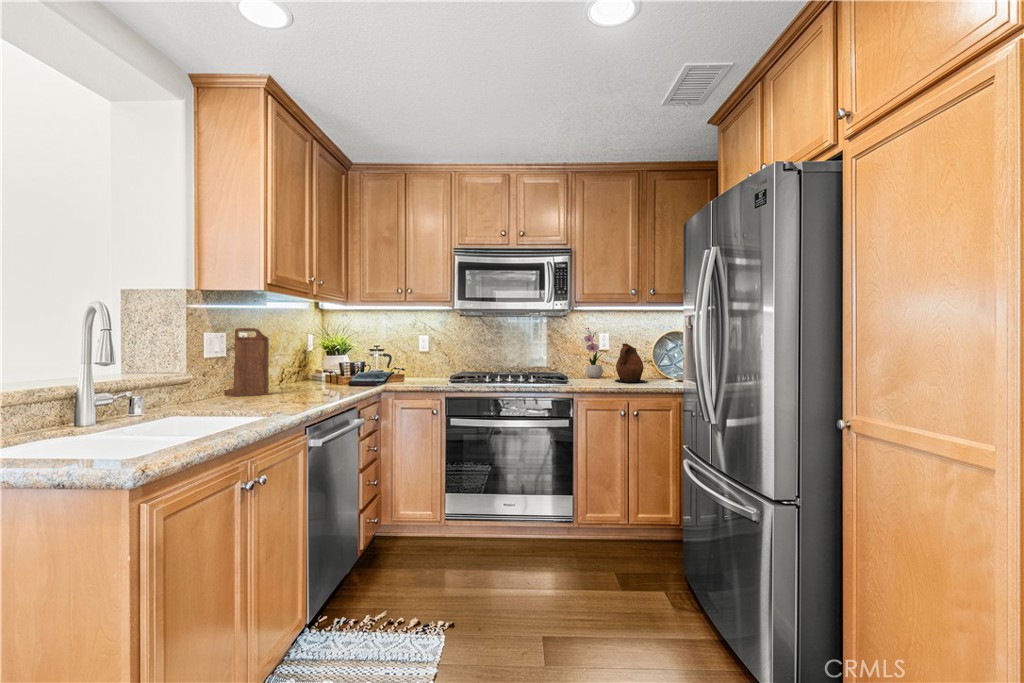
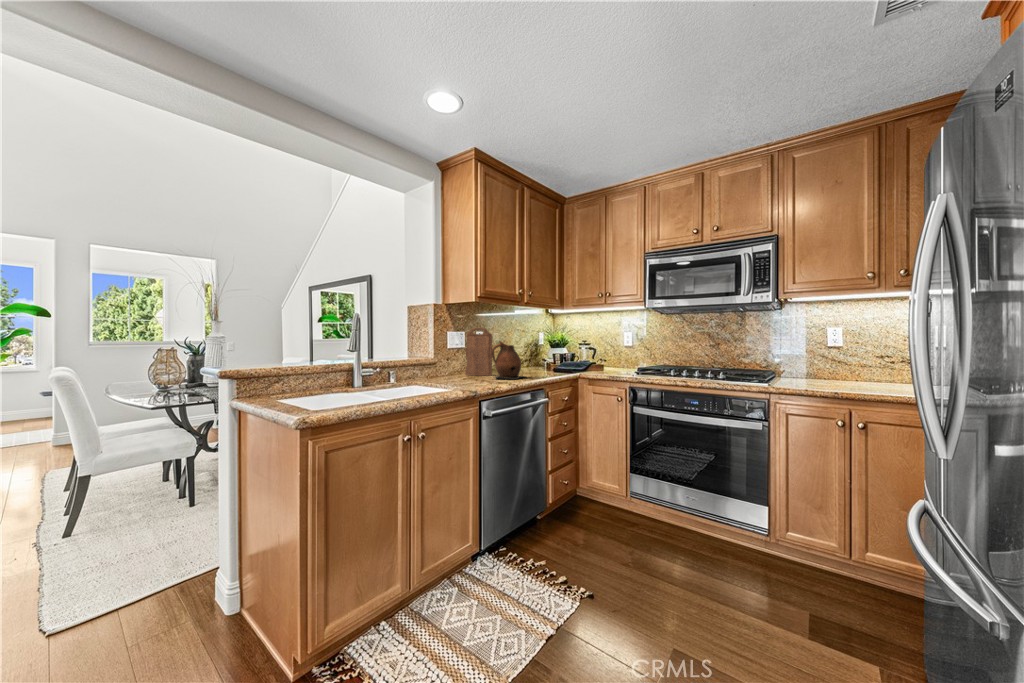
flower arrangement: present [584,328,603,378] -> none [799,322,831,378]
ceramic pitcher: present [616,343,648,382] -> present [492,341,525,379]

